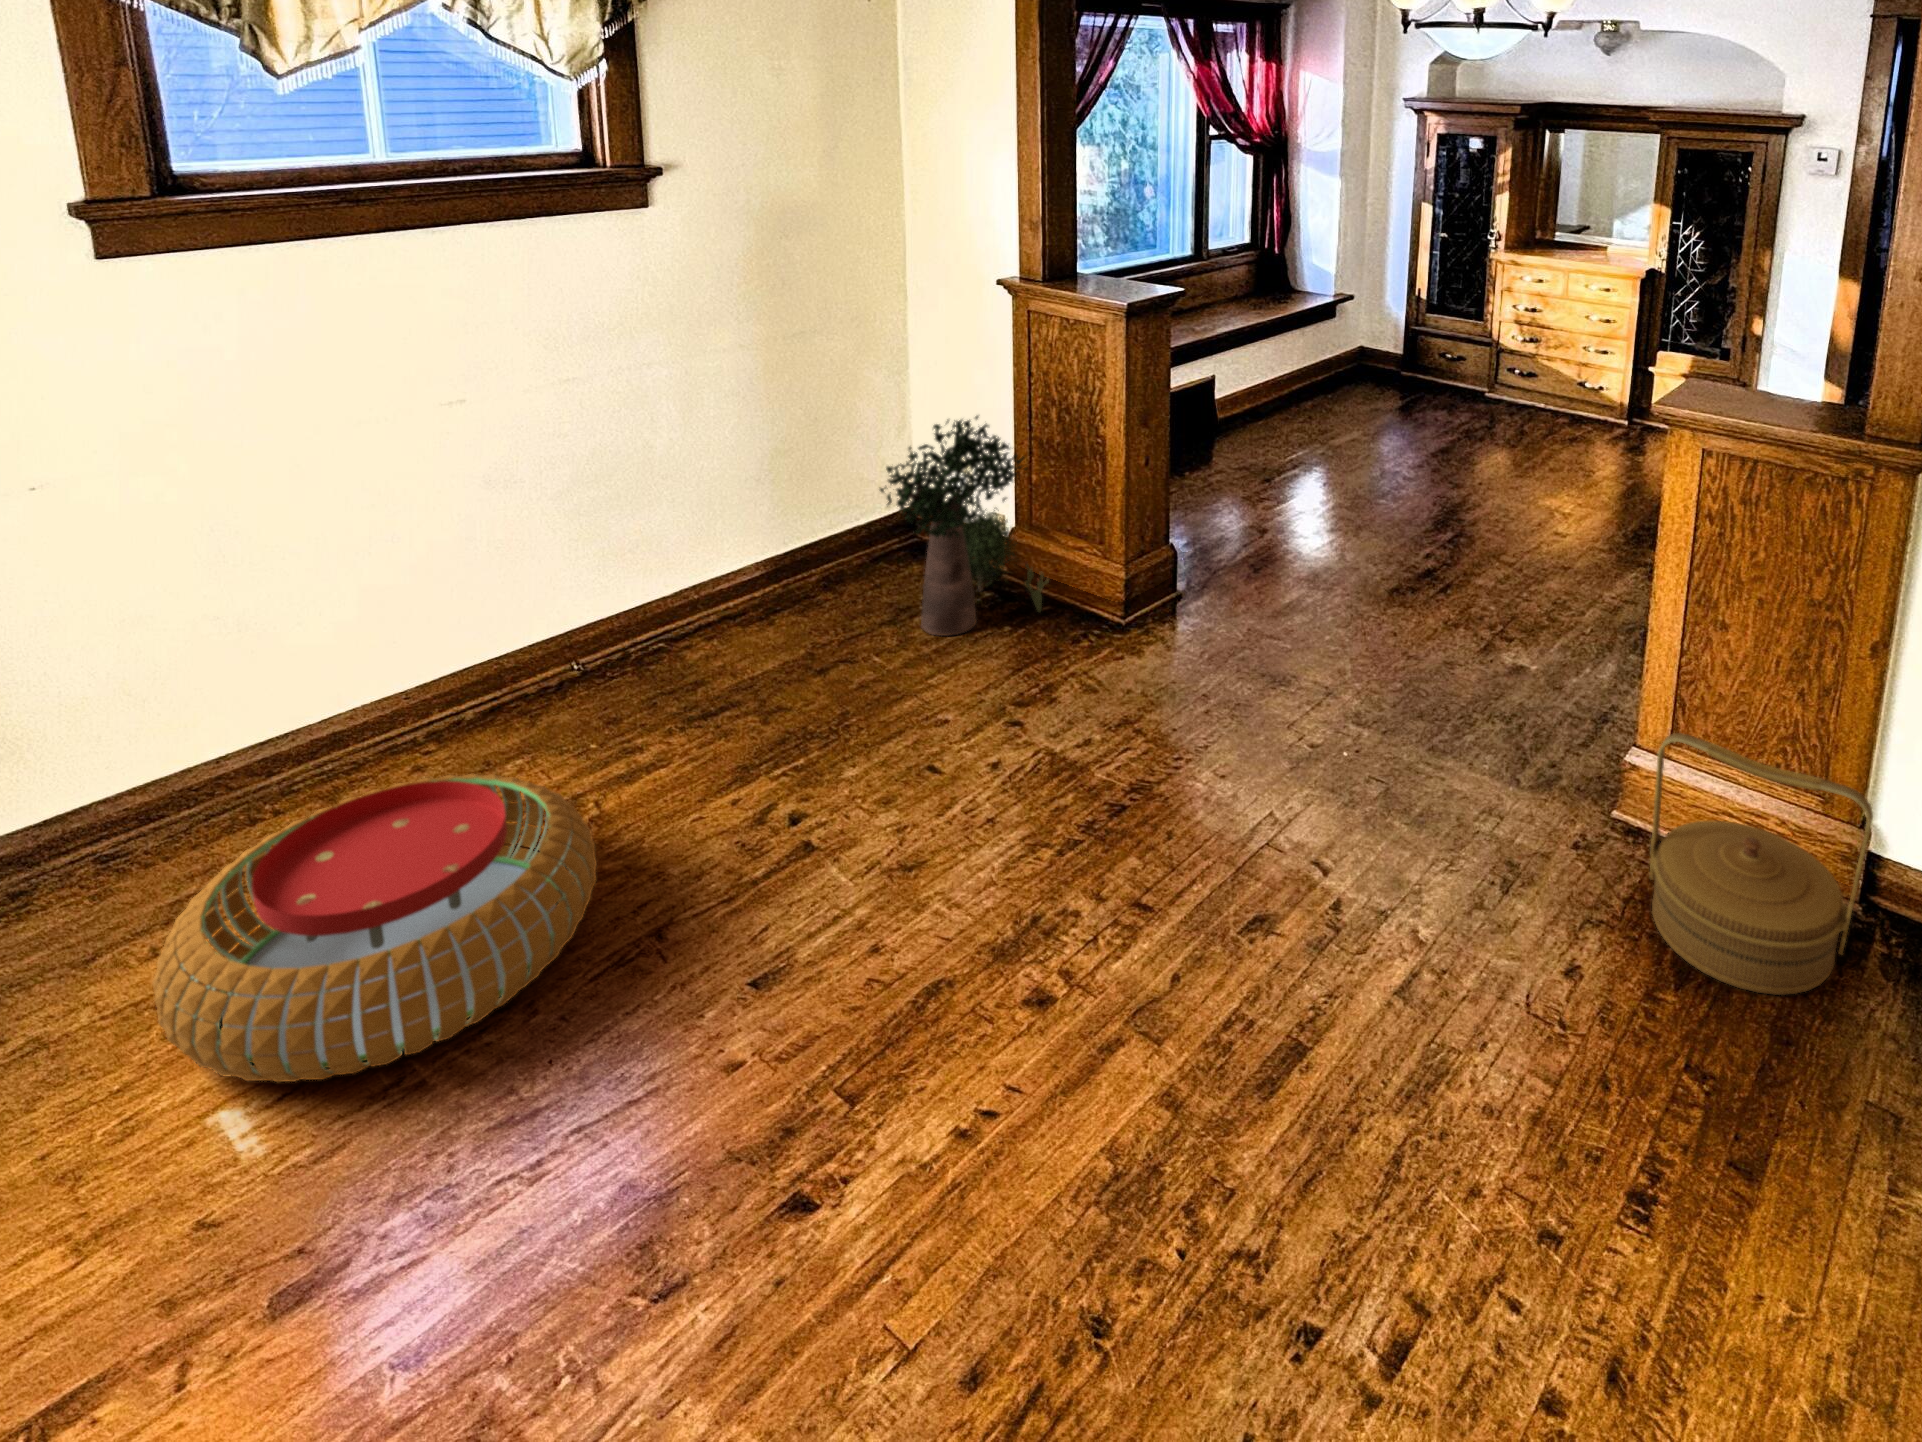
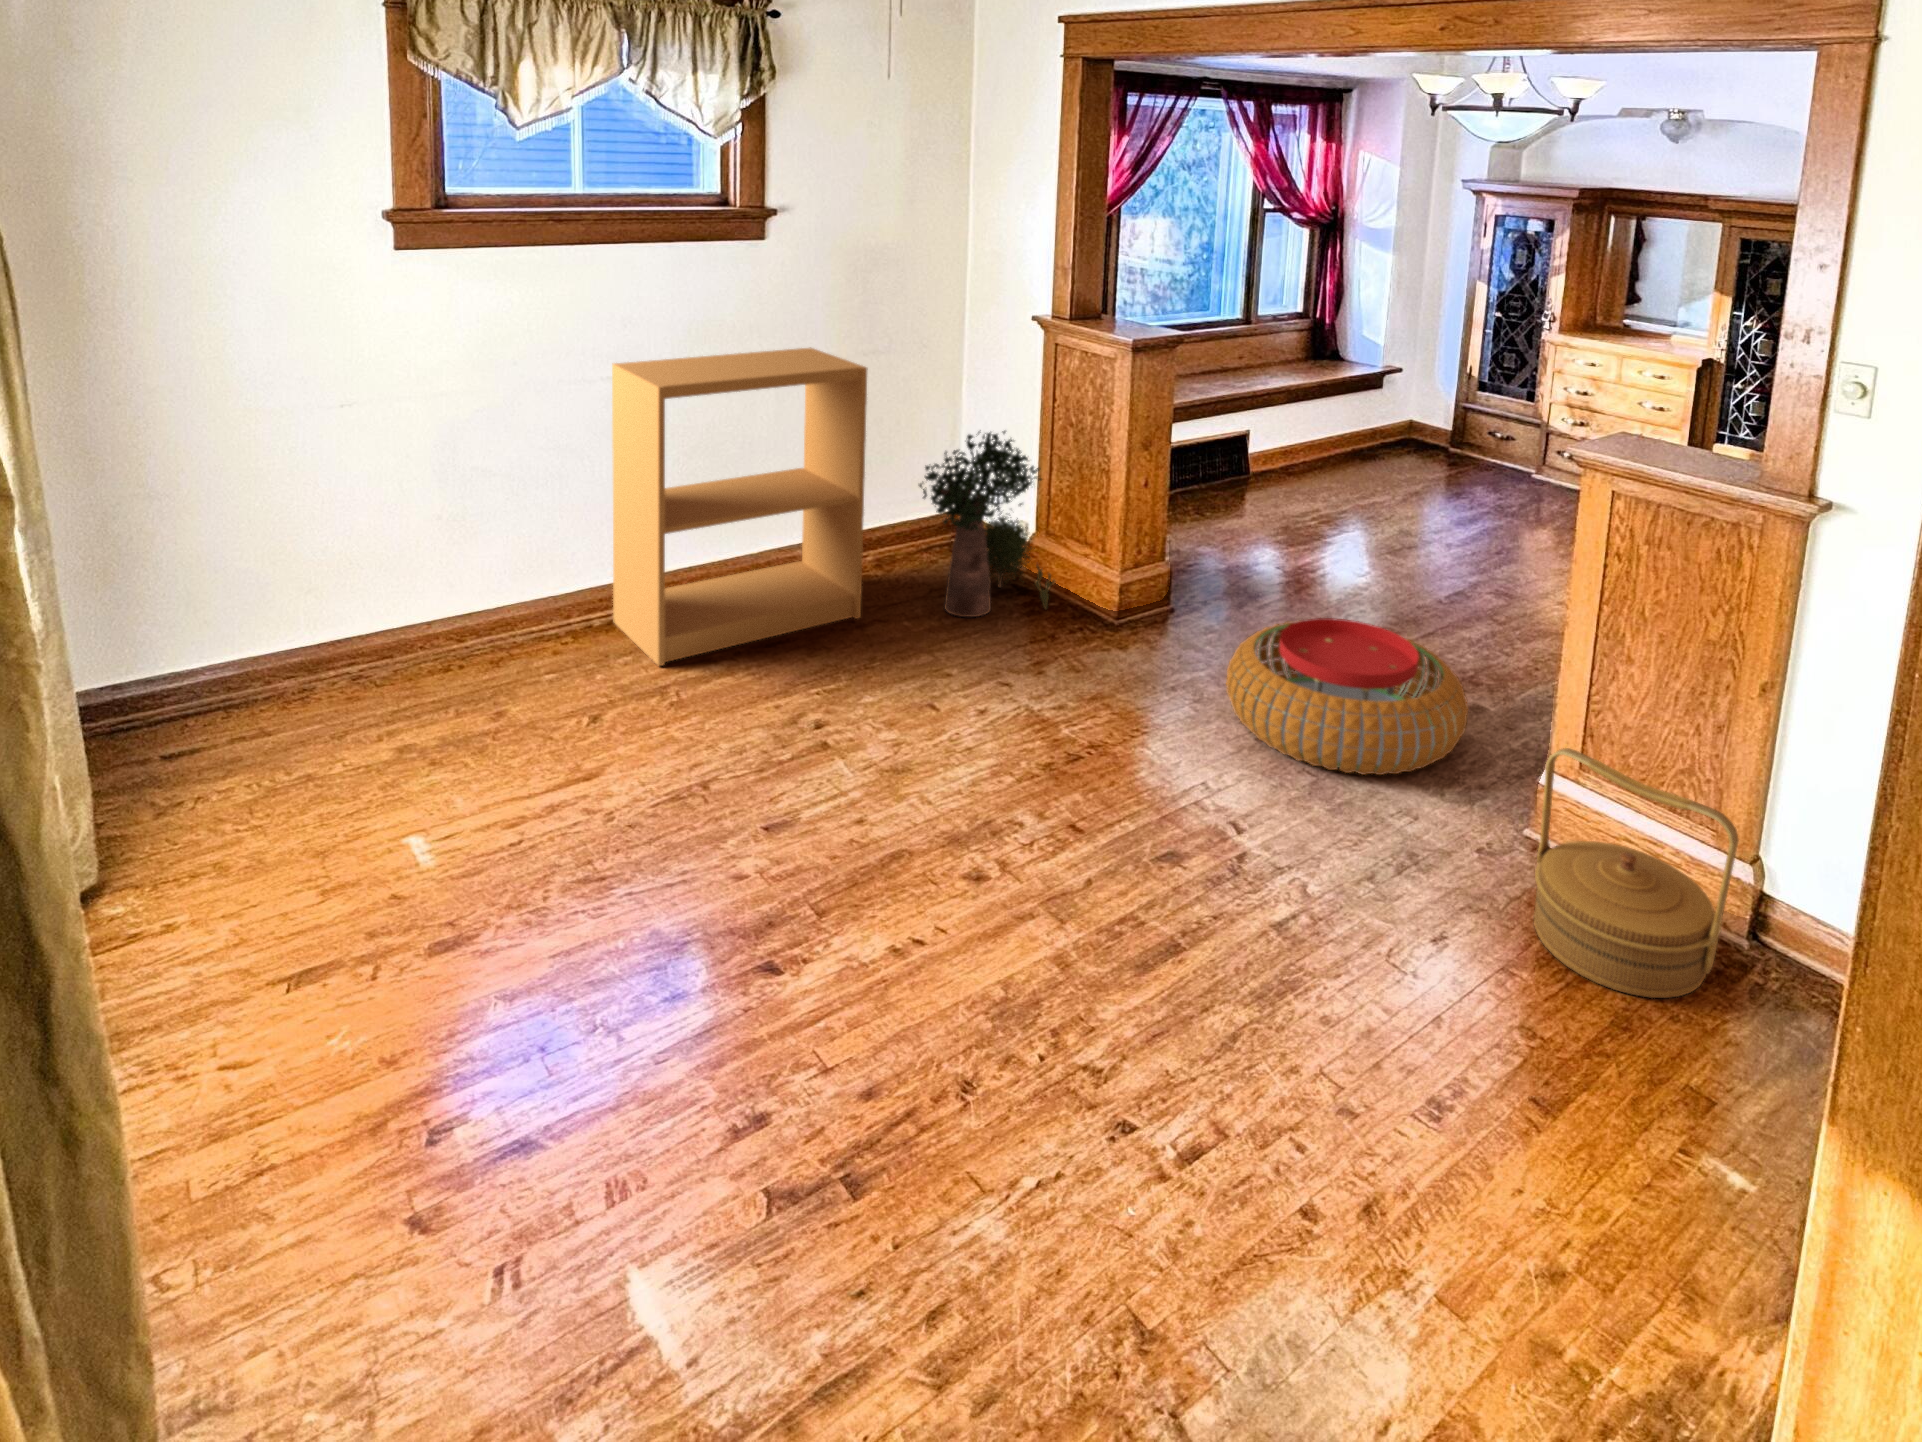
bookshelf: none [459,337,822,764] -> present [612,347,868,666]
pouf: present [152,774,597,1082] -> present [1226,618,1468,775]

